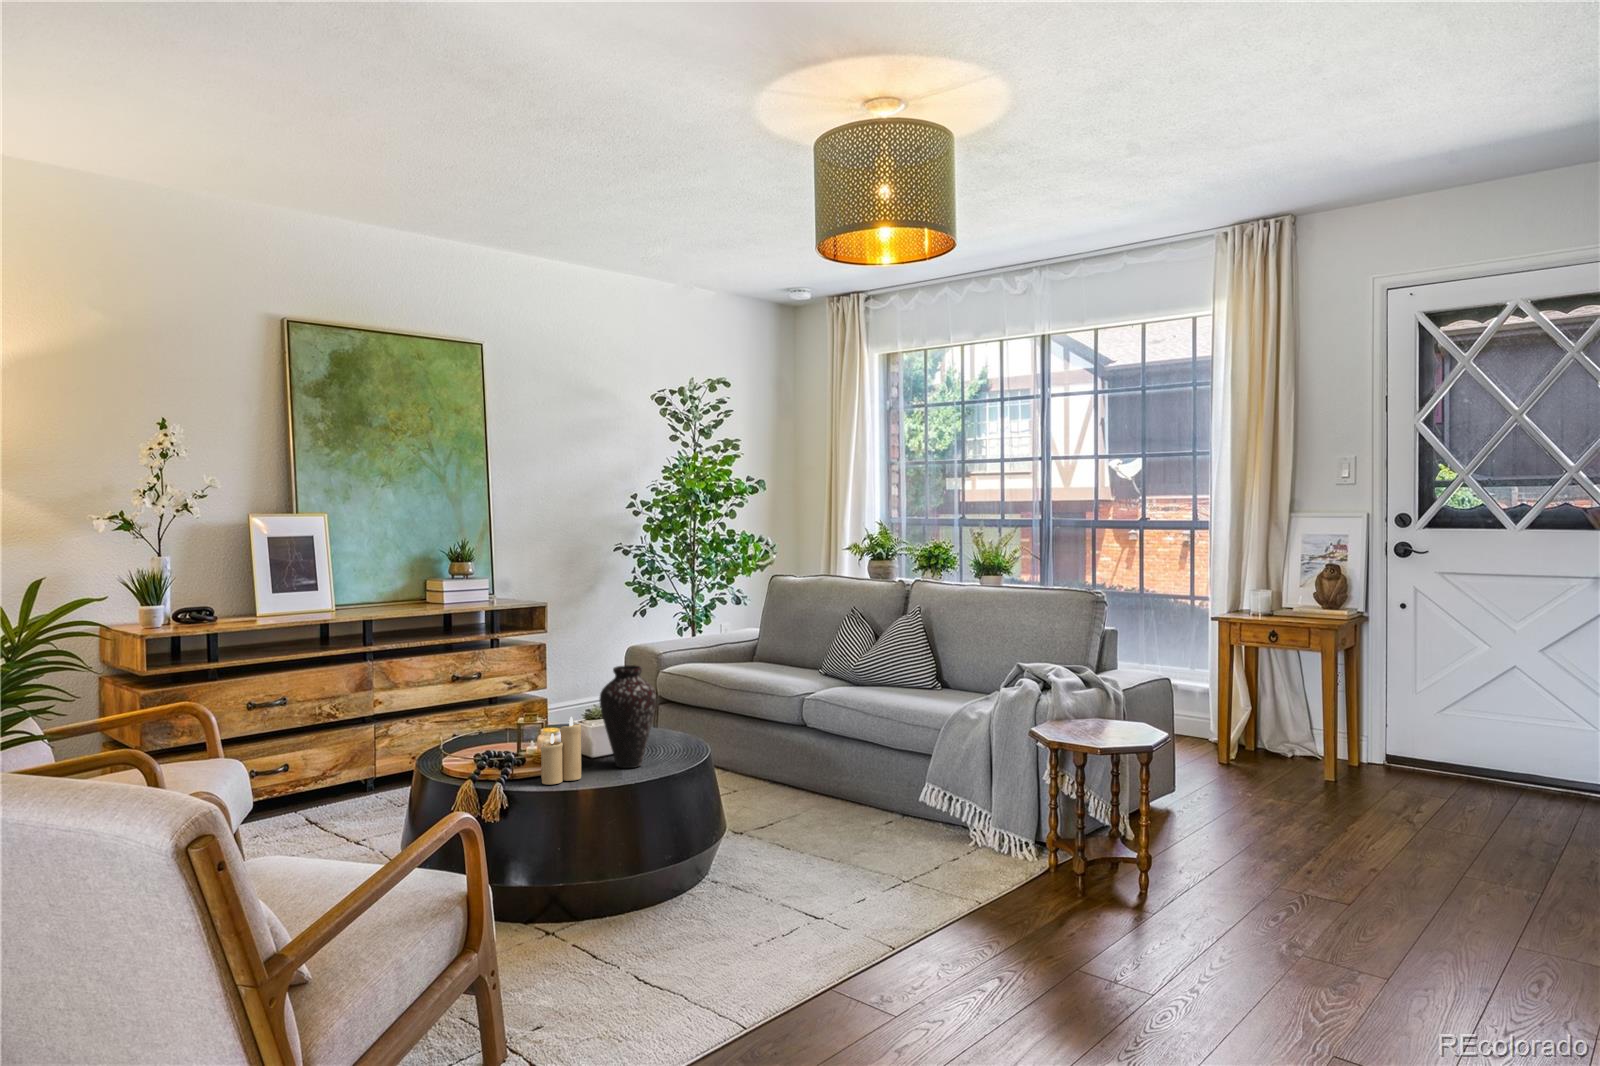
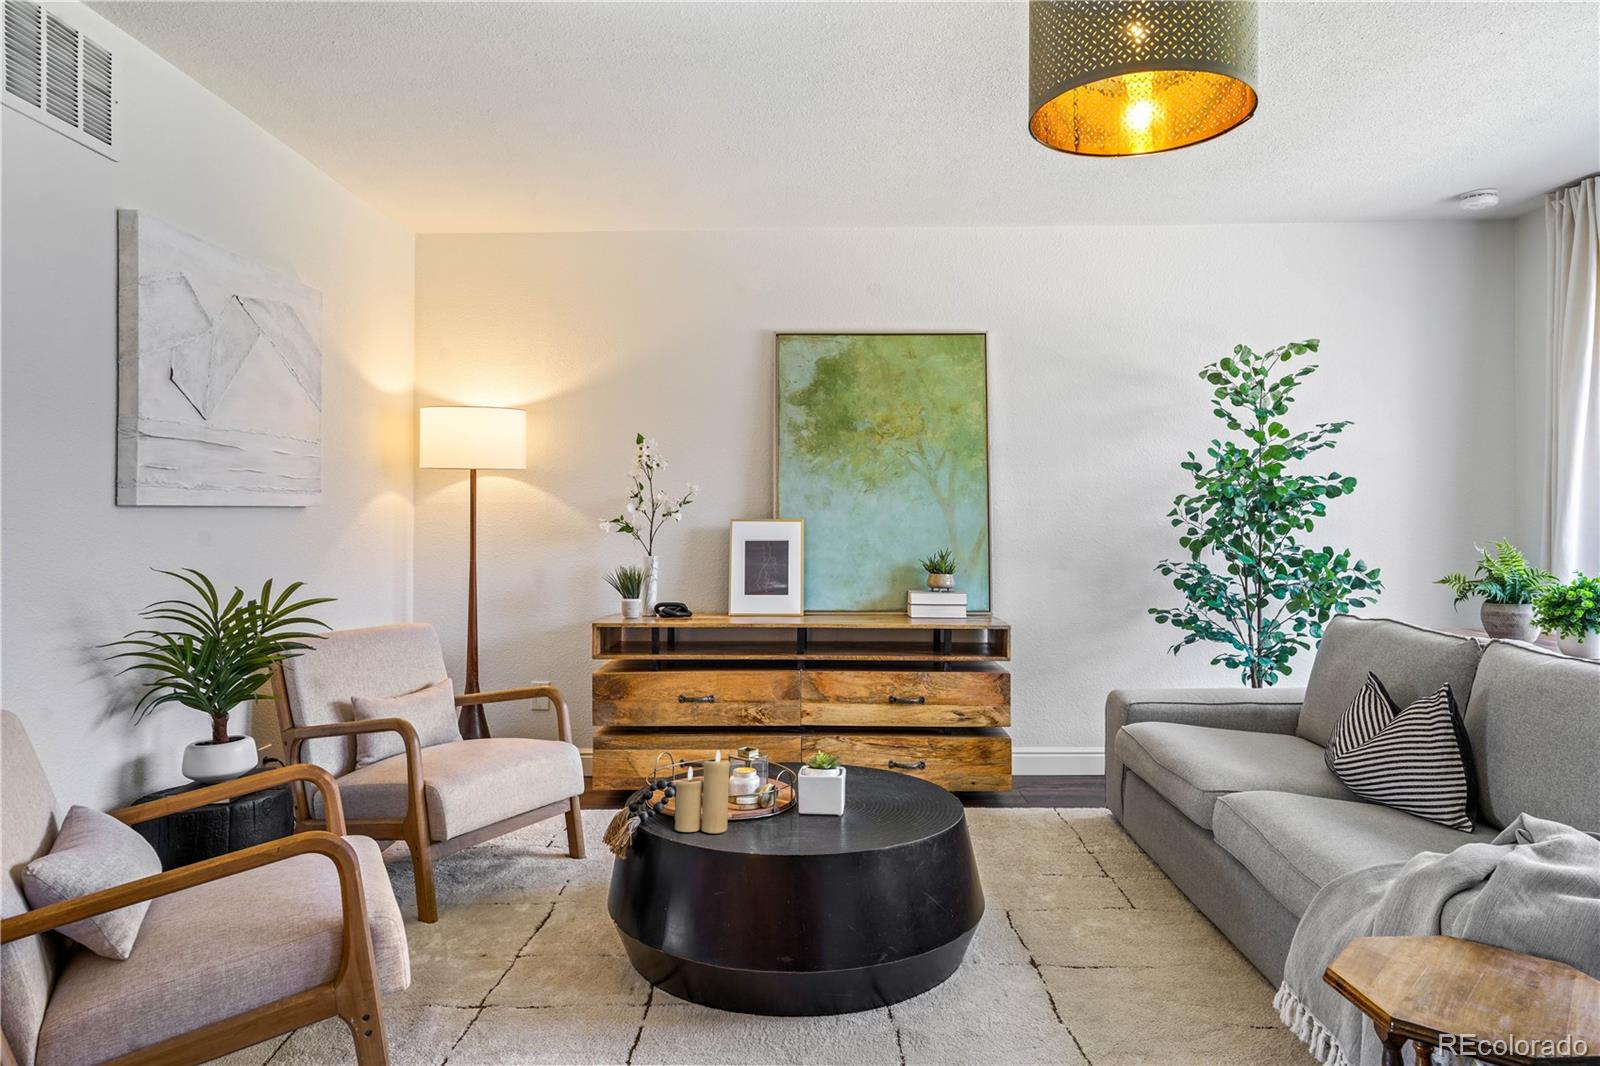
vase: present [600,665,656,768] -> none [769,695,845,837]

